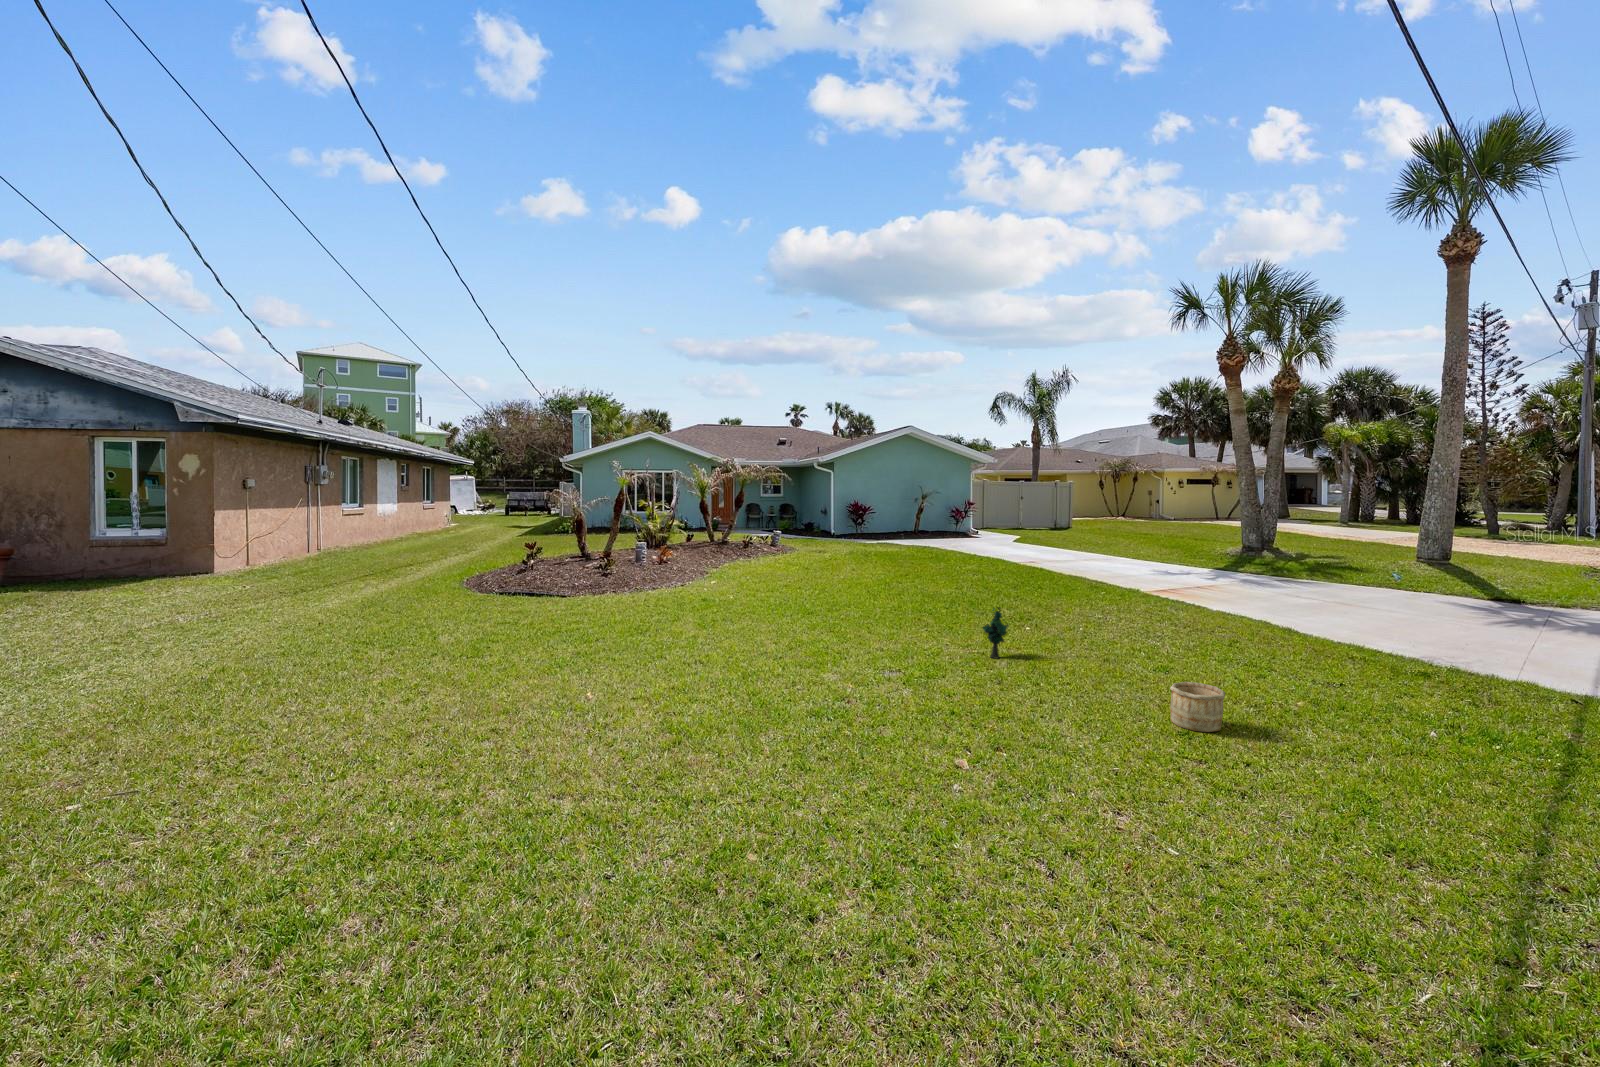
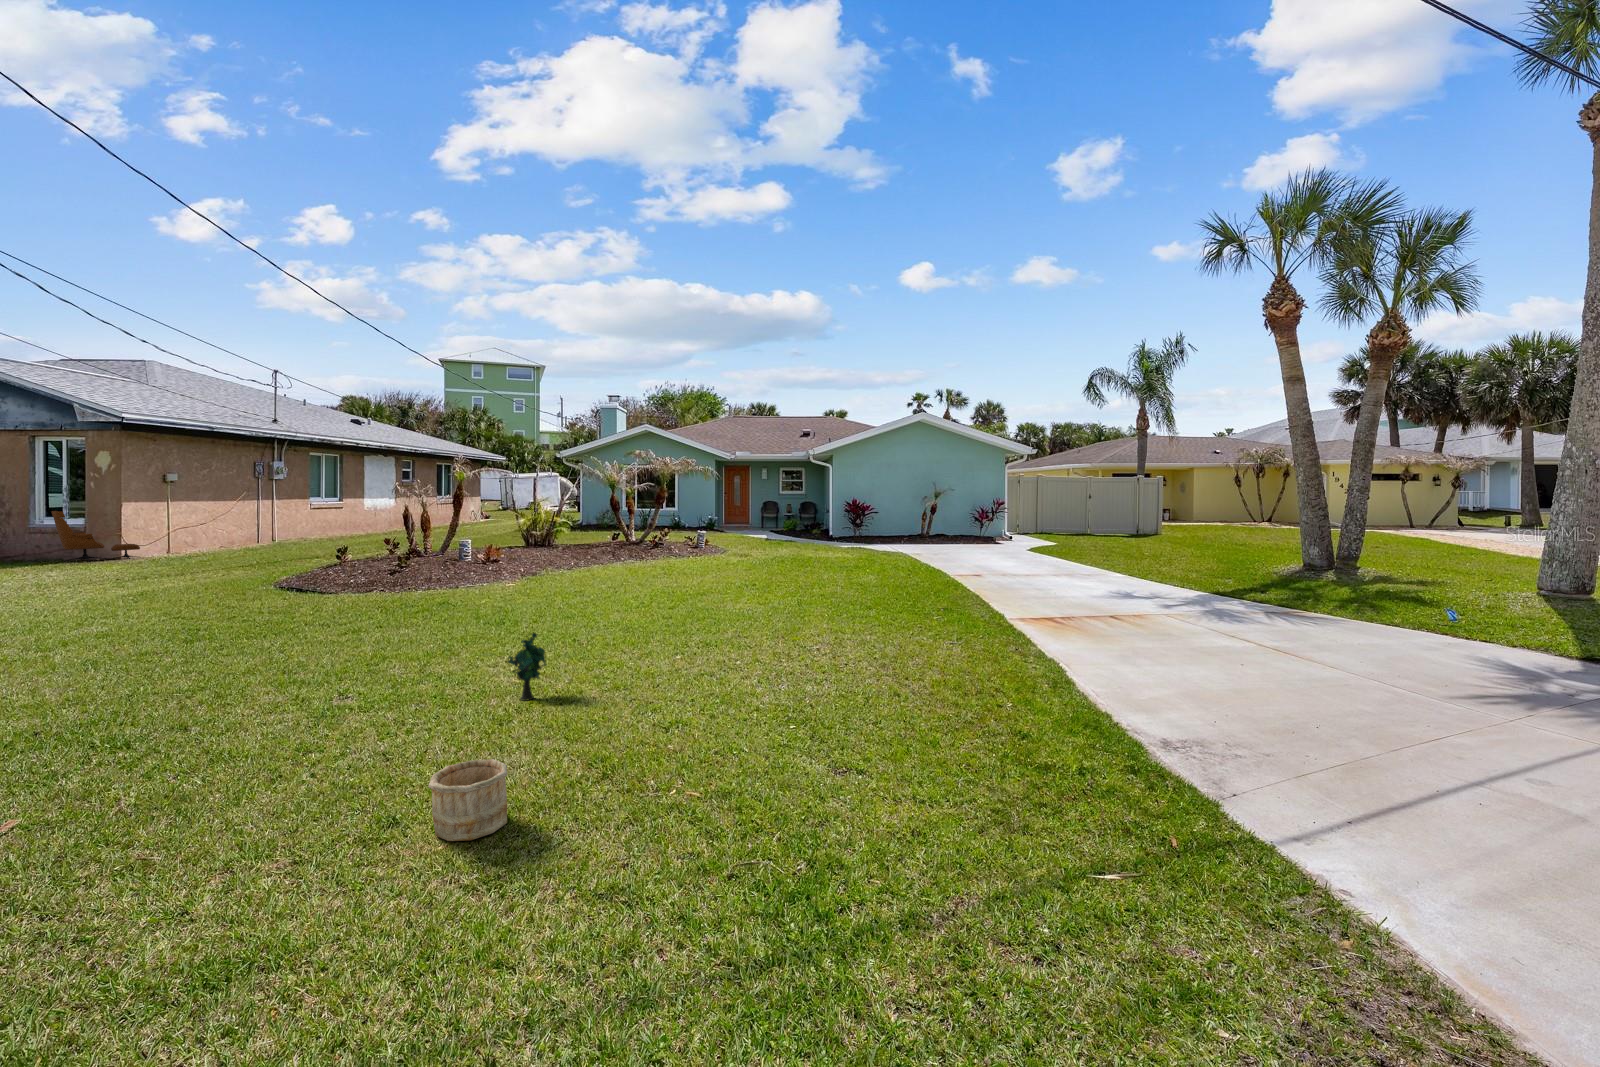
lounge chair: none [159,519,244,574] -> present [52,511,140,562]

